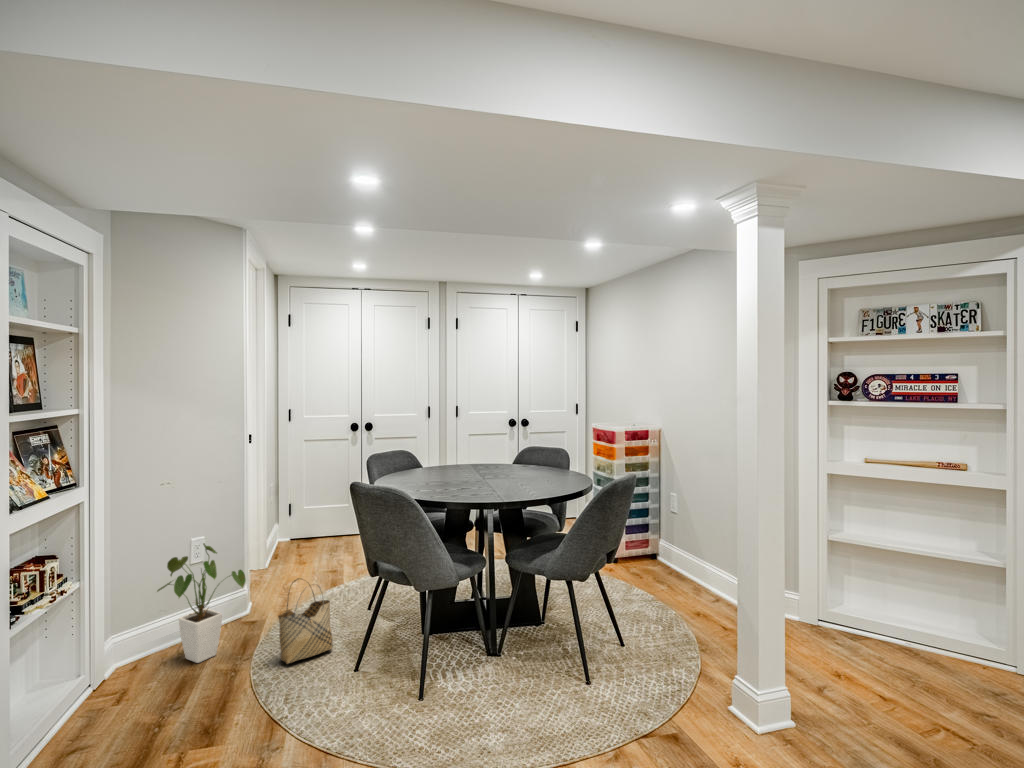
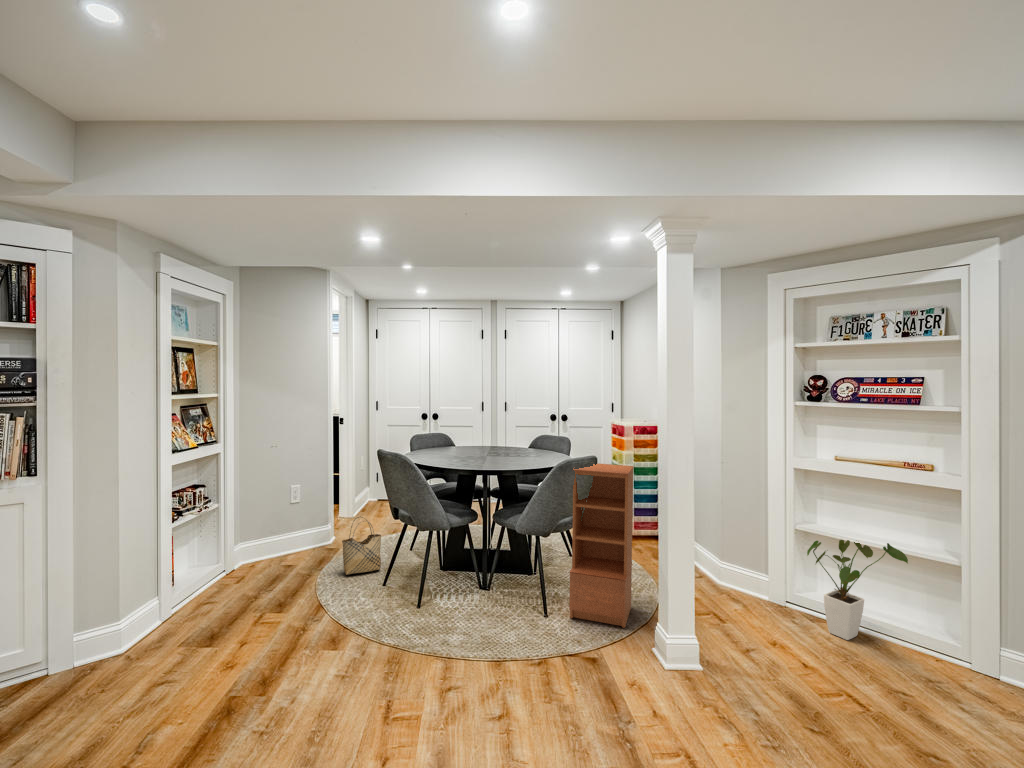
bookcase: none [610,483,687,681] -> present [569,463,634,628]
house plant: present [157,543,246,663] -> present [807,540,908,640]

